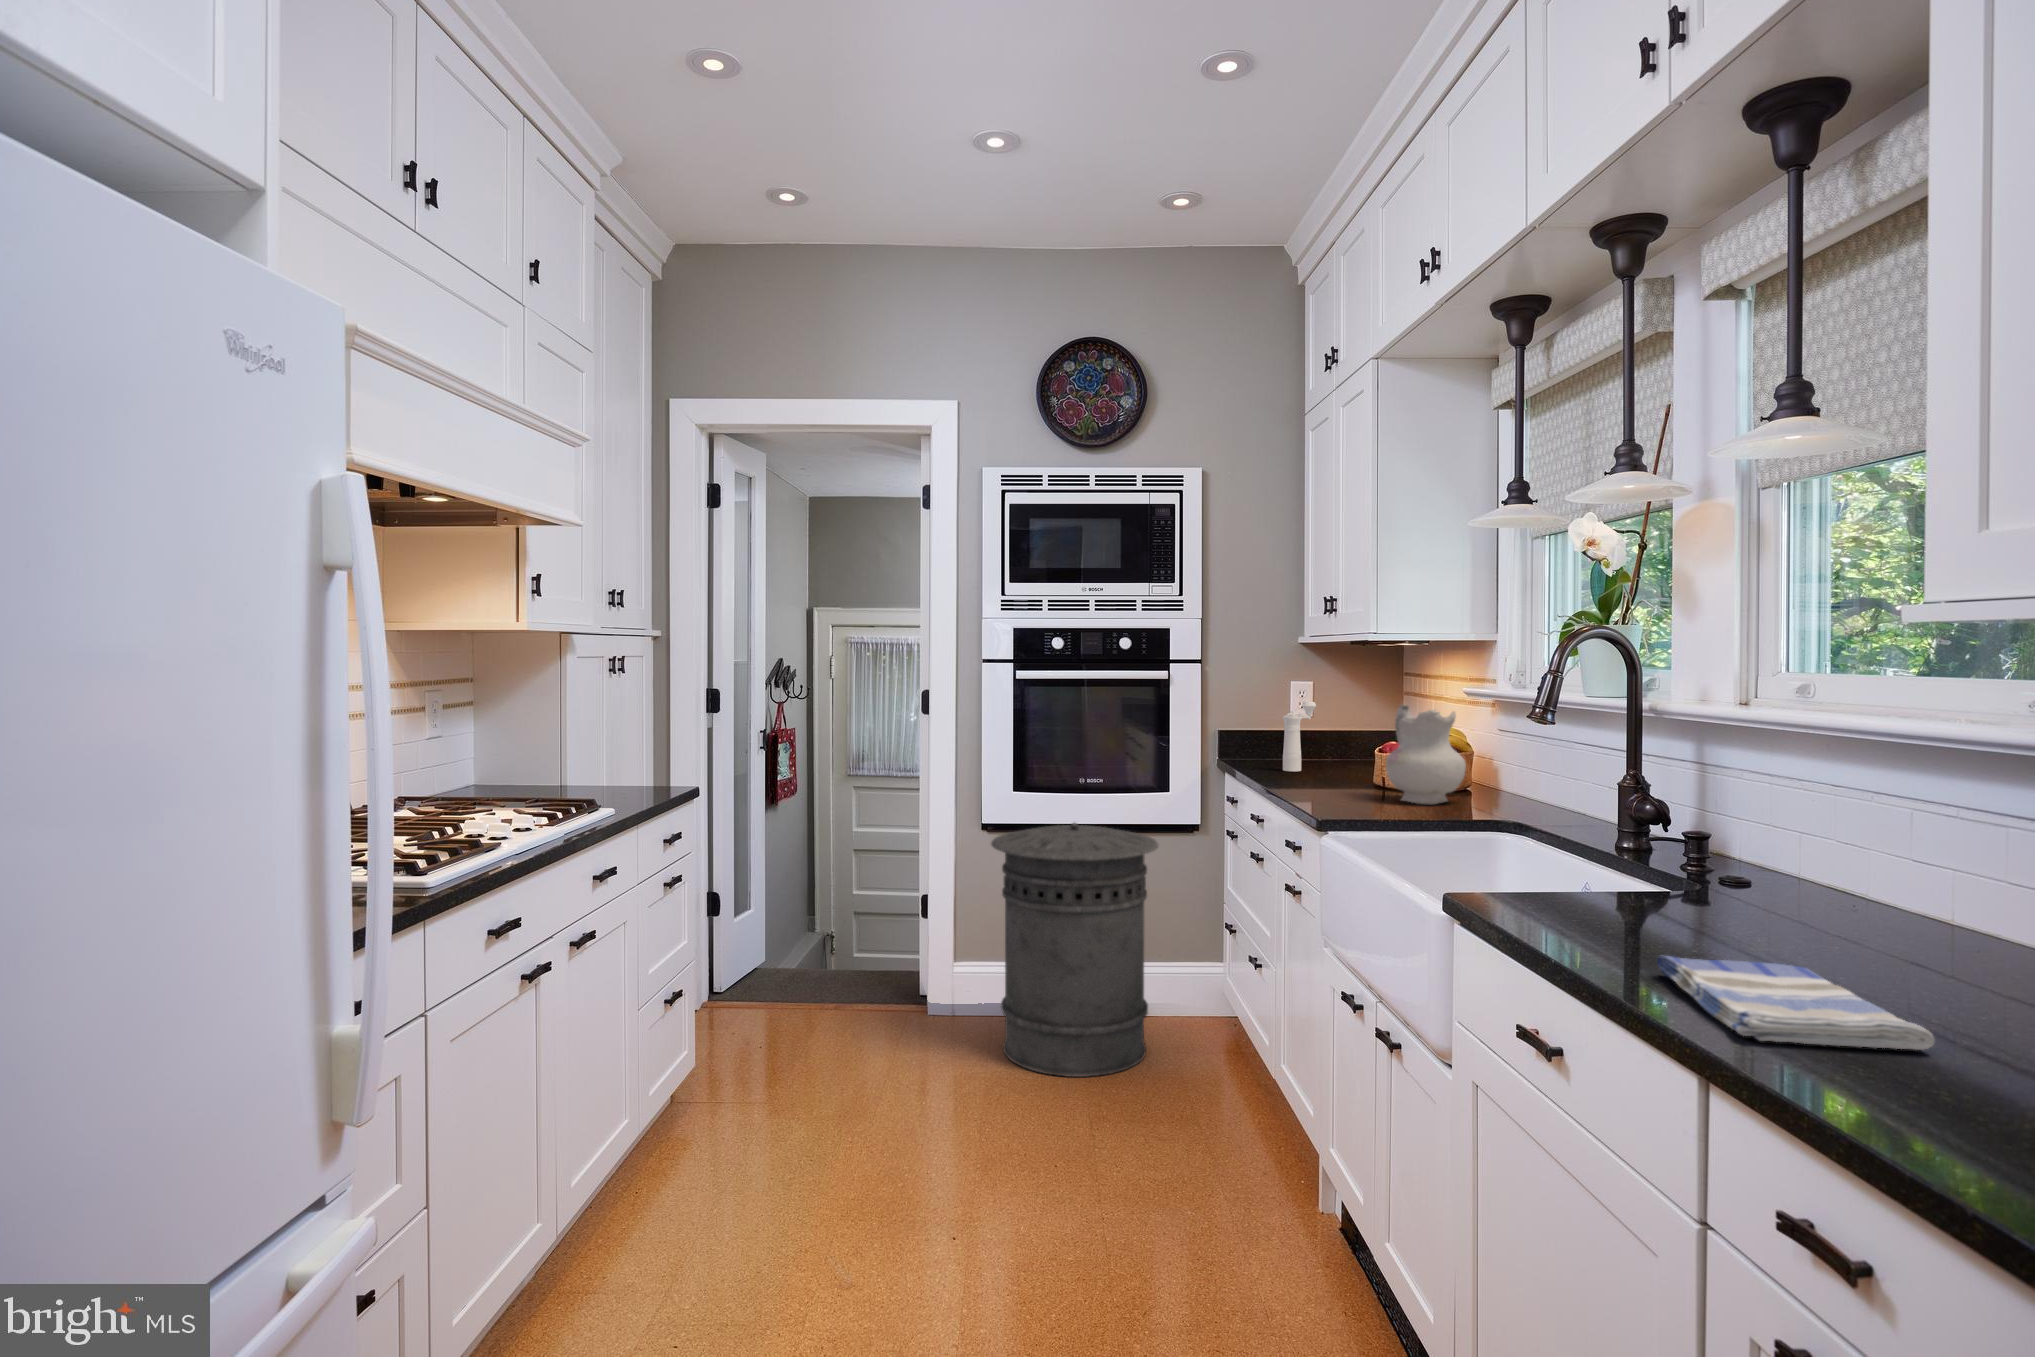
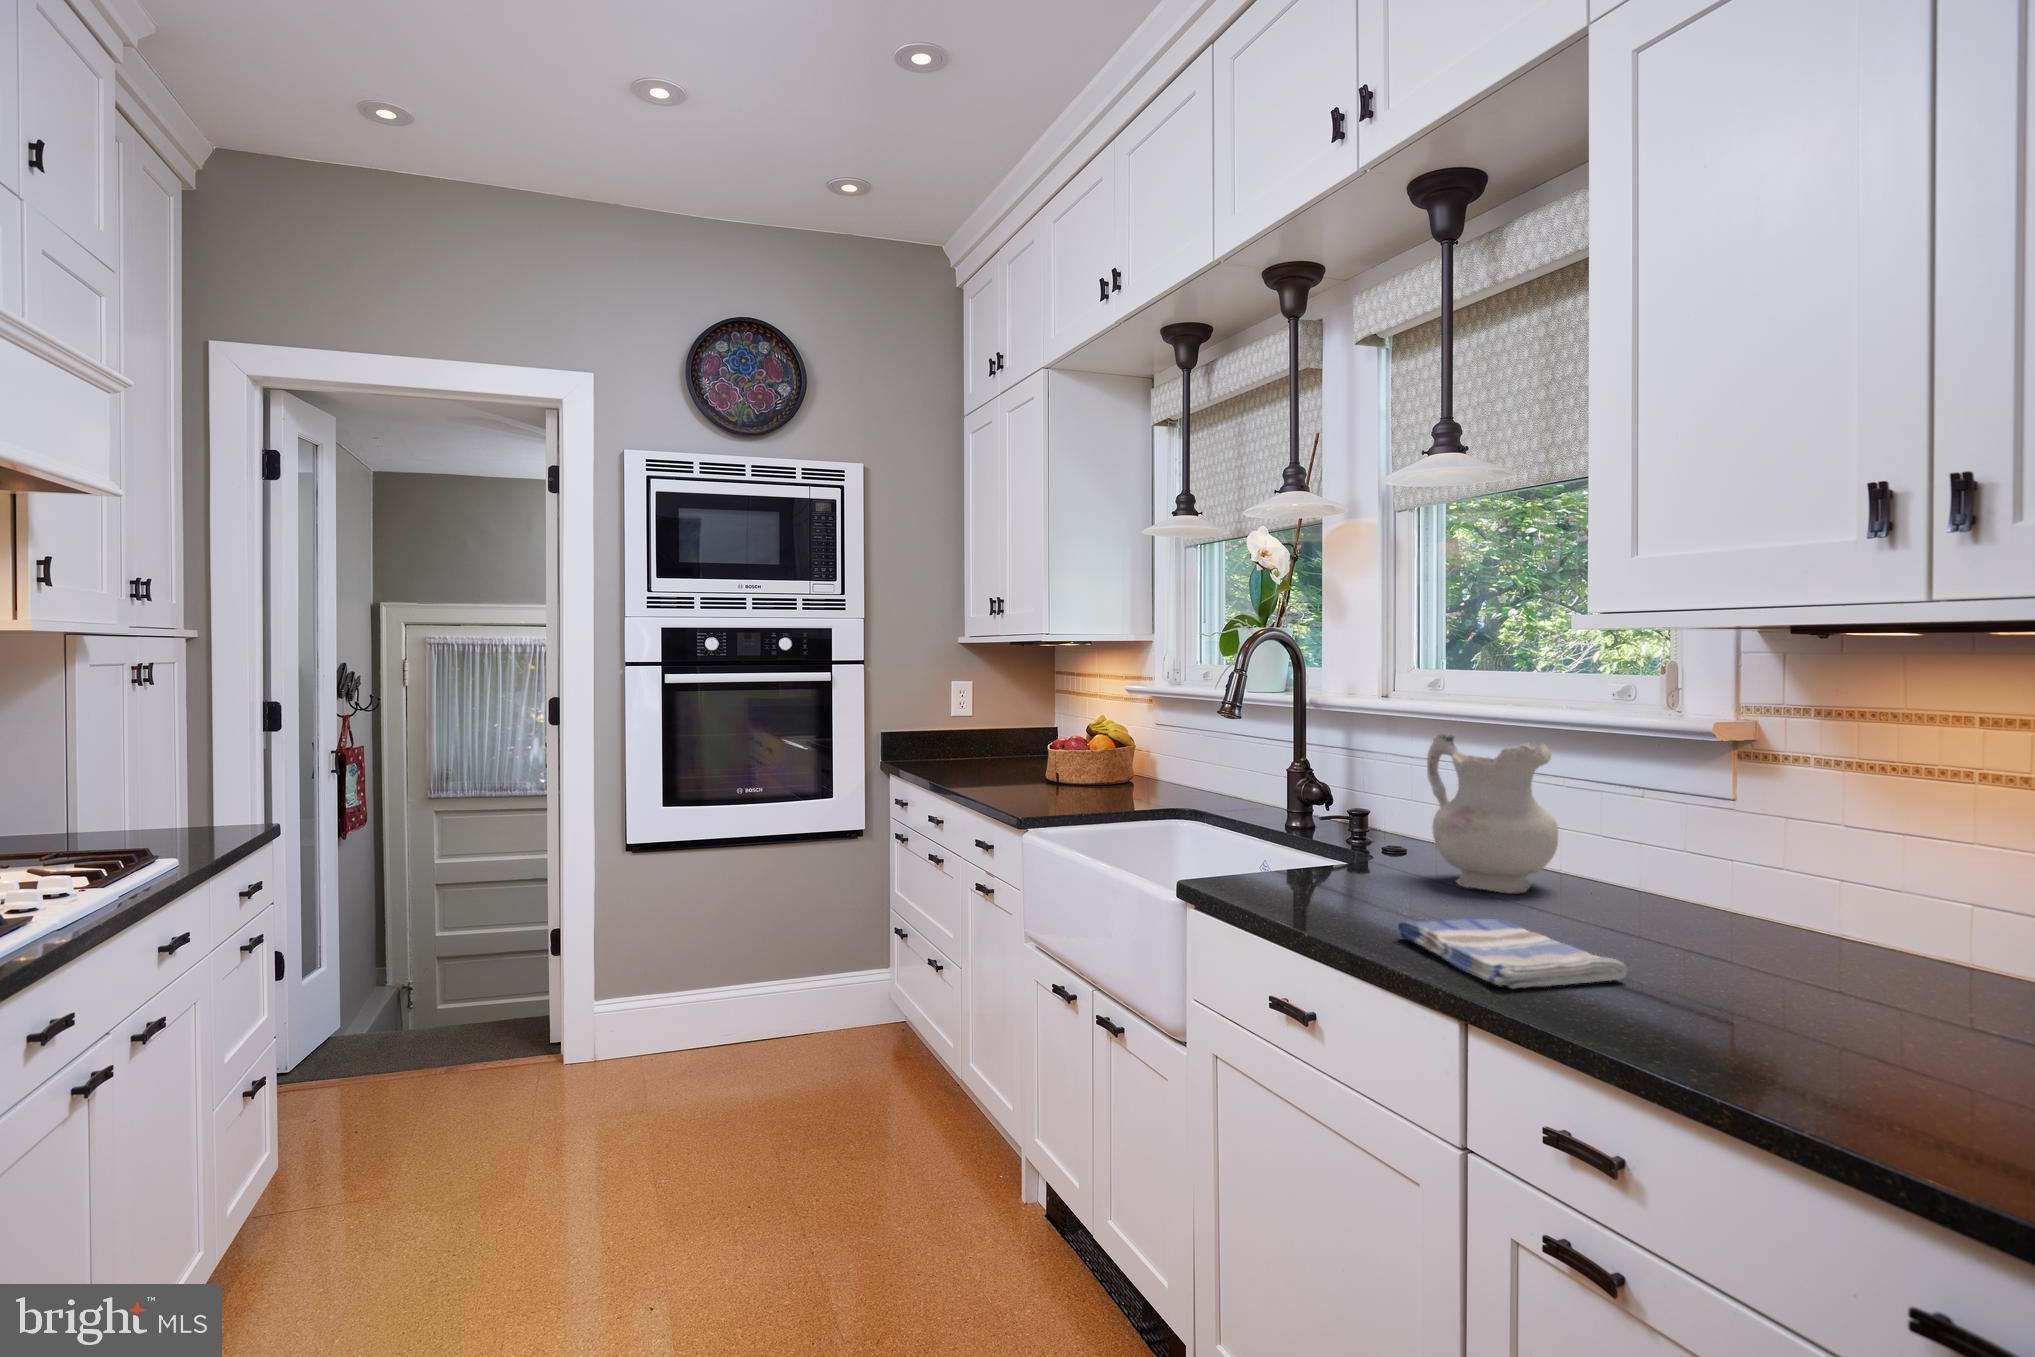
pepper mill: present [1283,702,1316,772] -> none [955,702,985,771]
ceramic pitcher: present [1386,705,1466,805] -> present [1427,734,1558,893]
trash can: present [991,823,1158,1077] -> none [647,836,834,1112]

